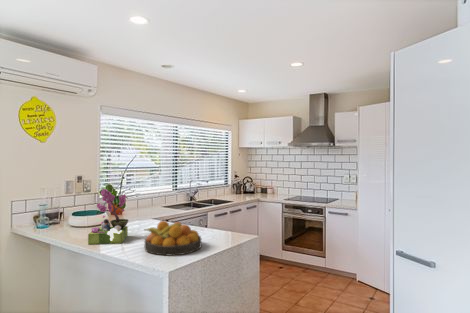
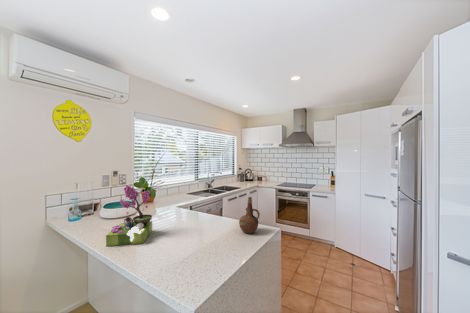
ceramic pitcher: none [216,202,237,238] -> present [239,197,260,234]
fruit bowl: present [144,221,201,255] -> none [165,221,228,268]

